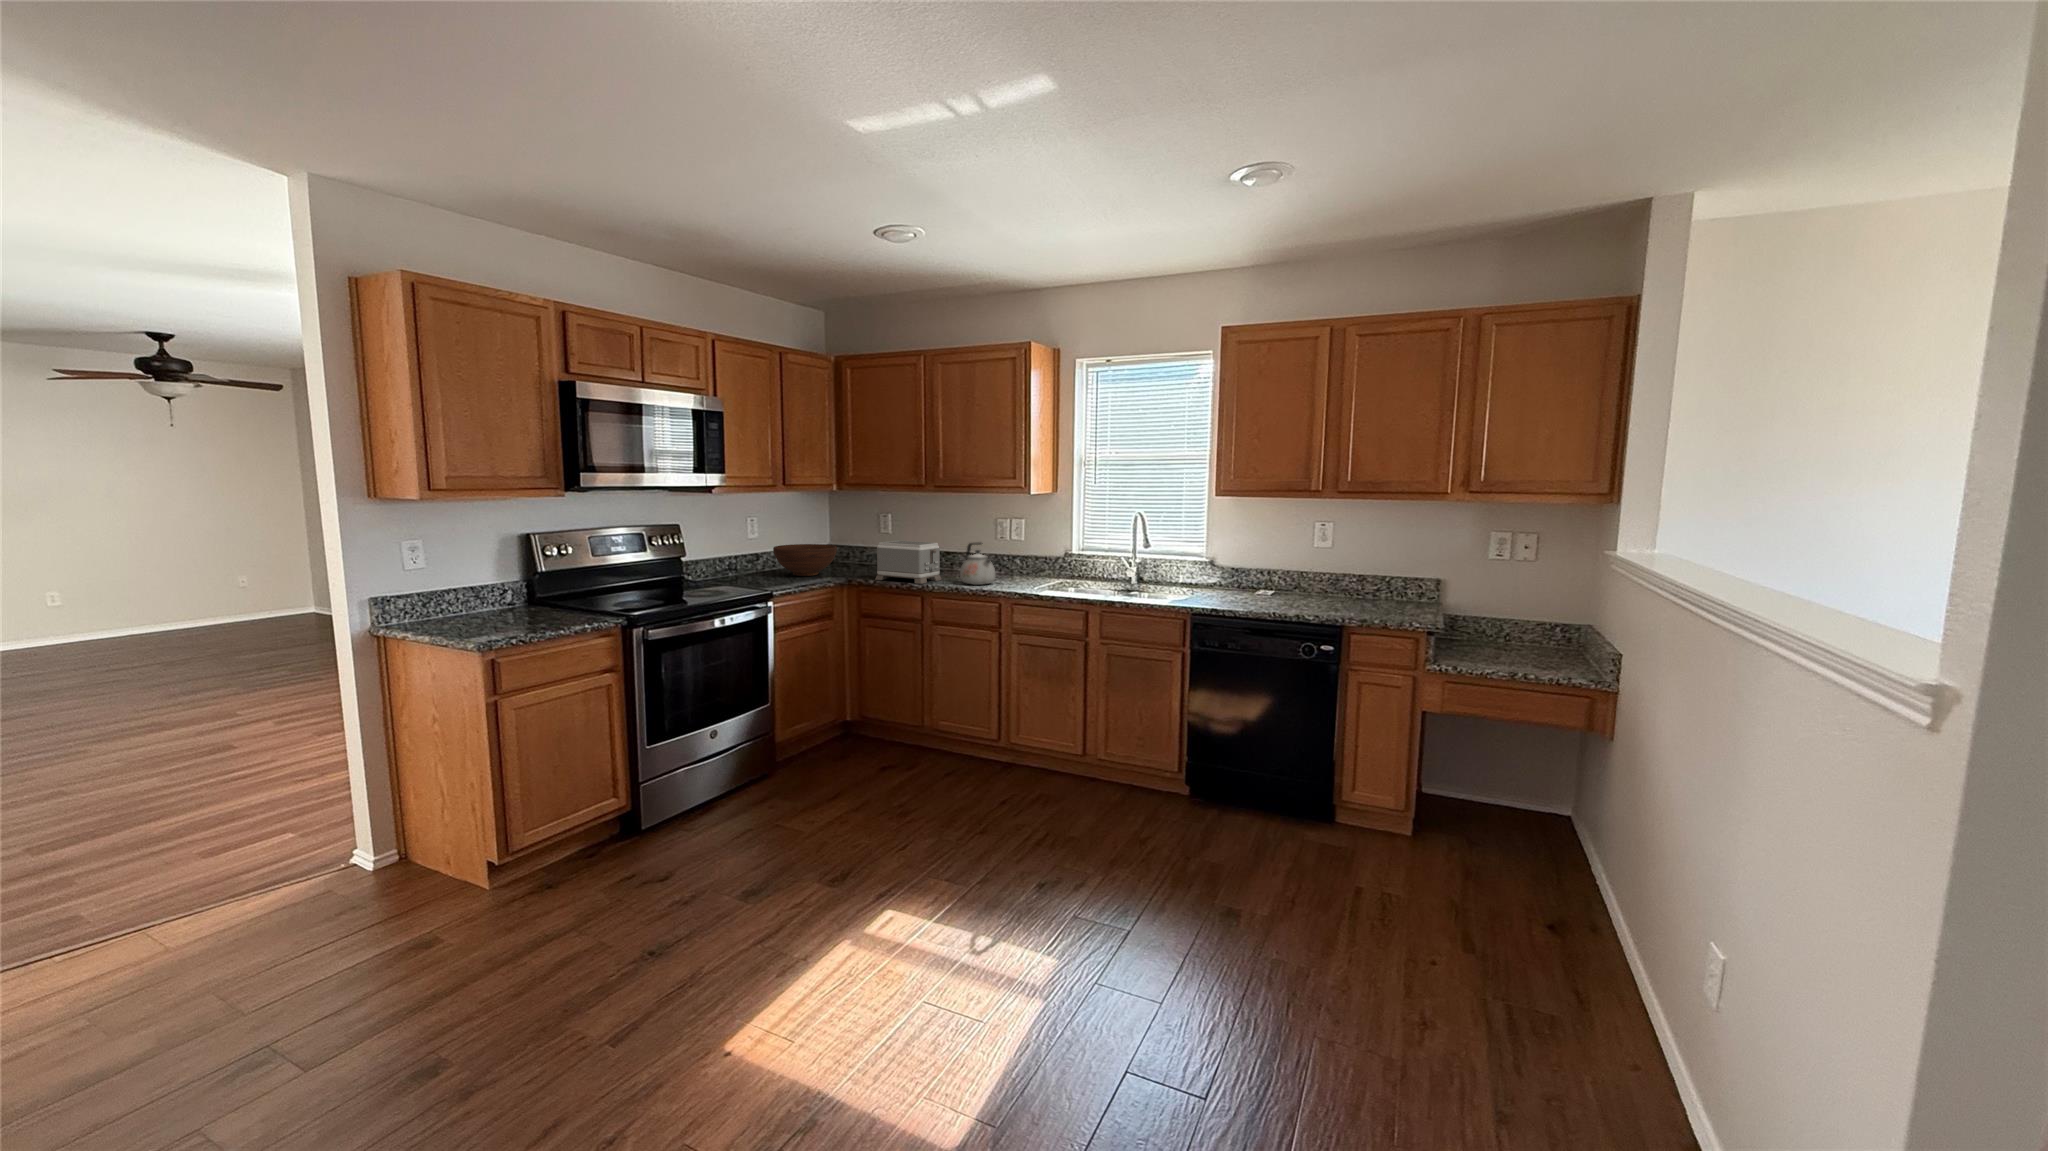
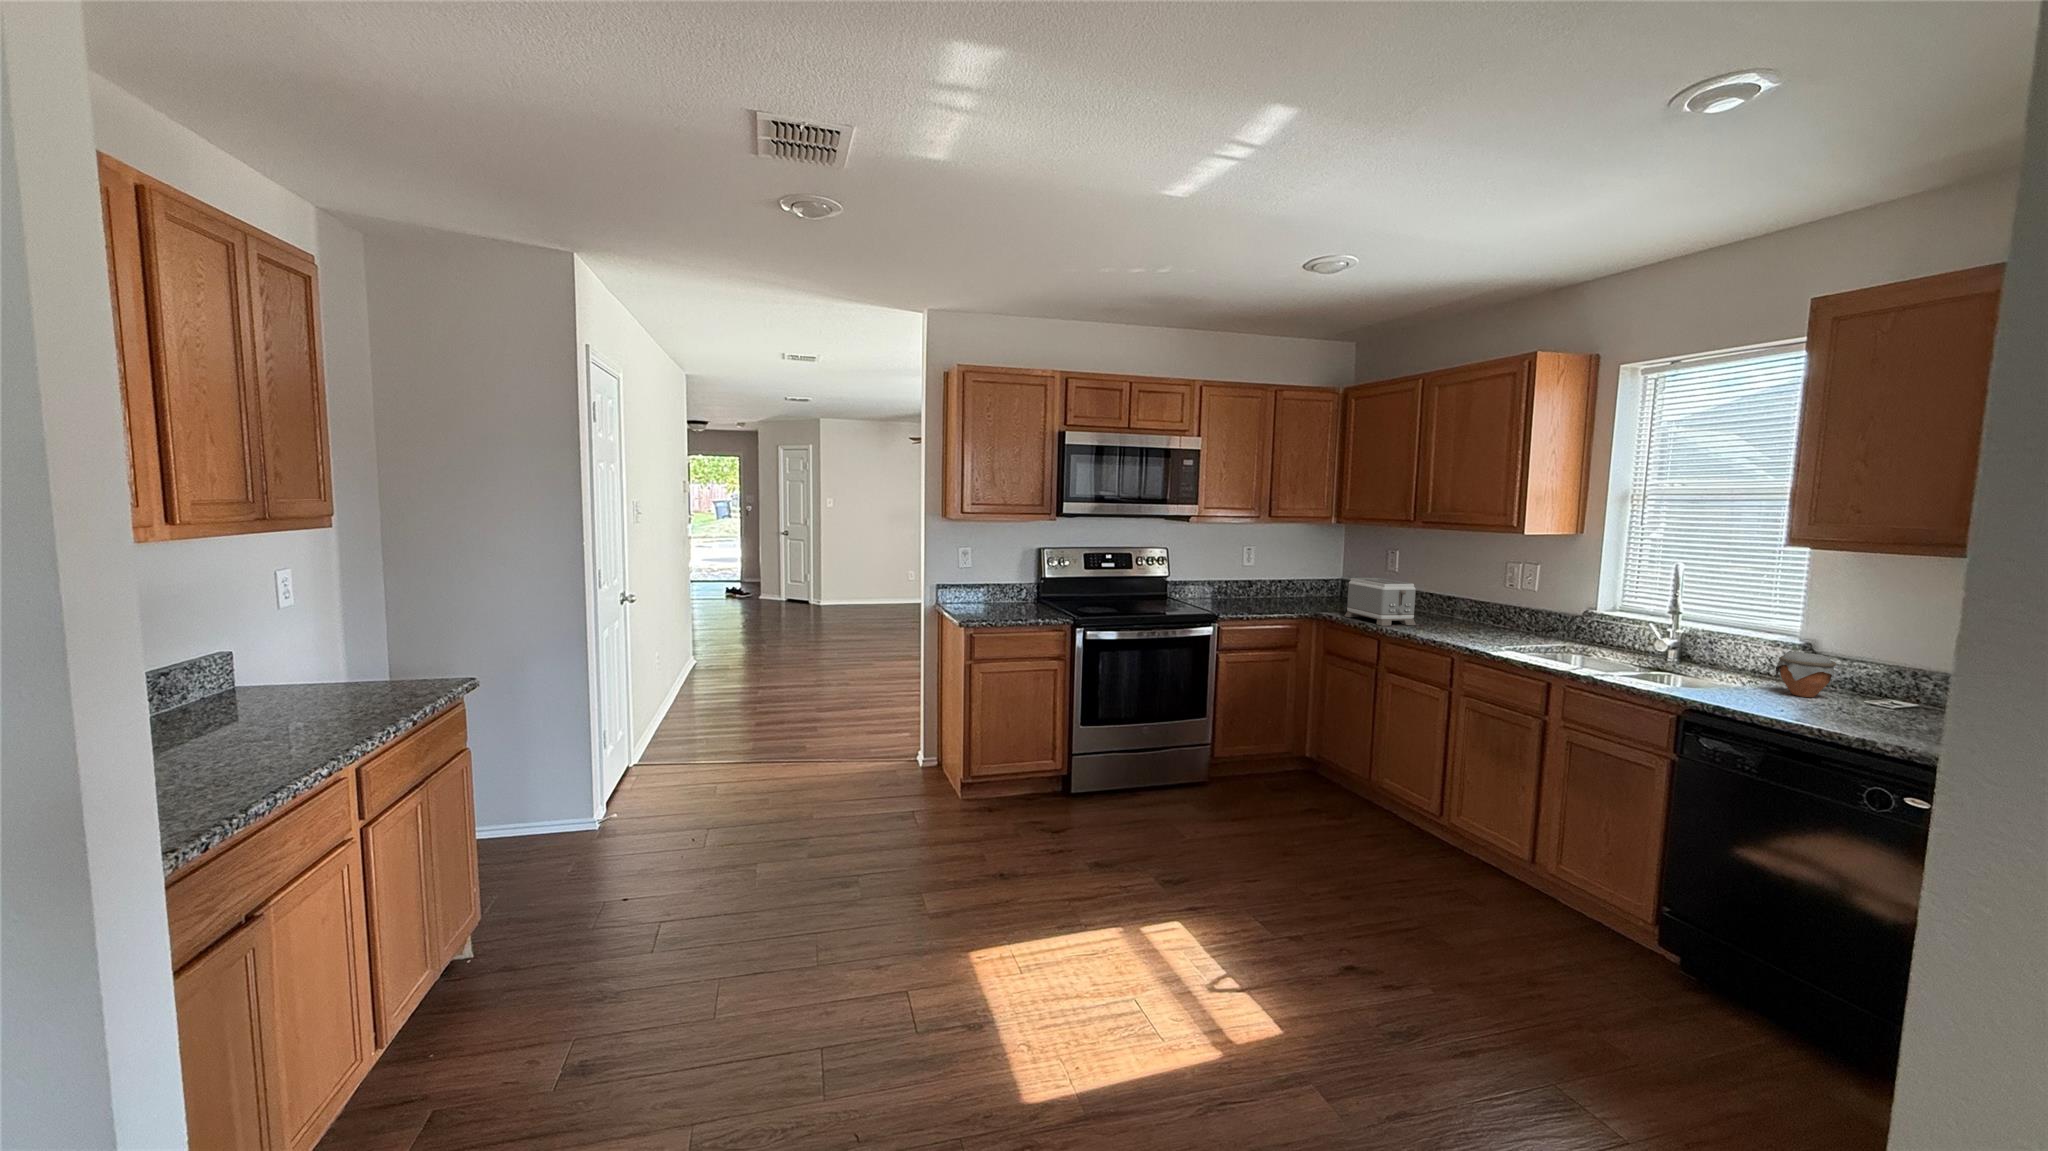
kettle: present [960,543,996,585] -> none [1425,587,1471,635]
fruit bowl: present [773,544,837,576] -> none [1261,574,1324,606]
jar: none [1209,566,1239,594] -> present [1776,652,1836,697]

